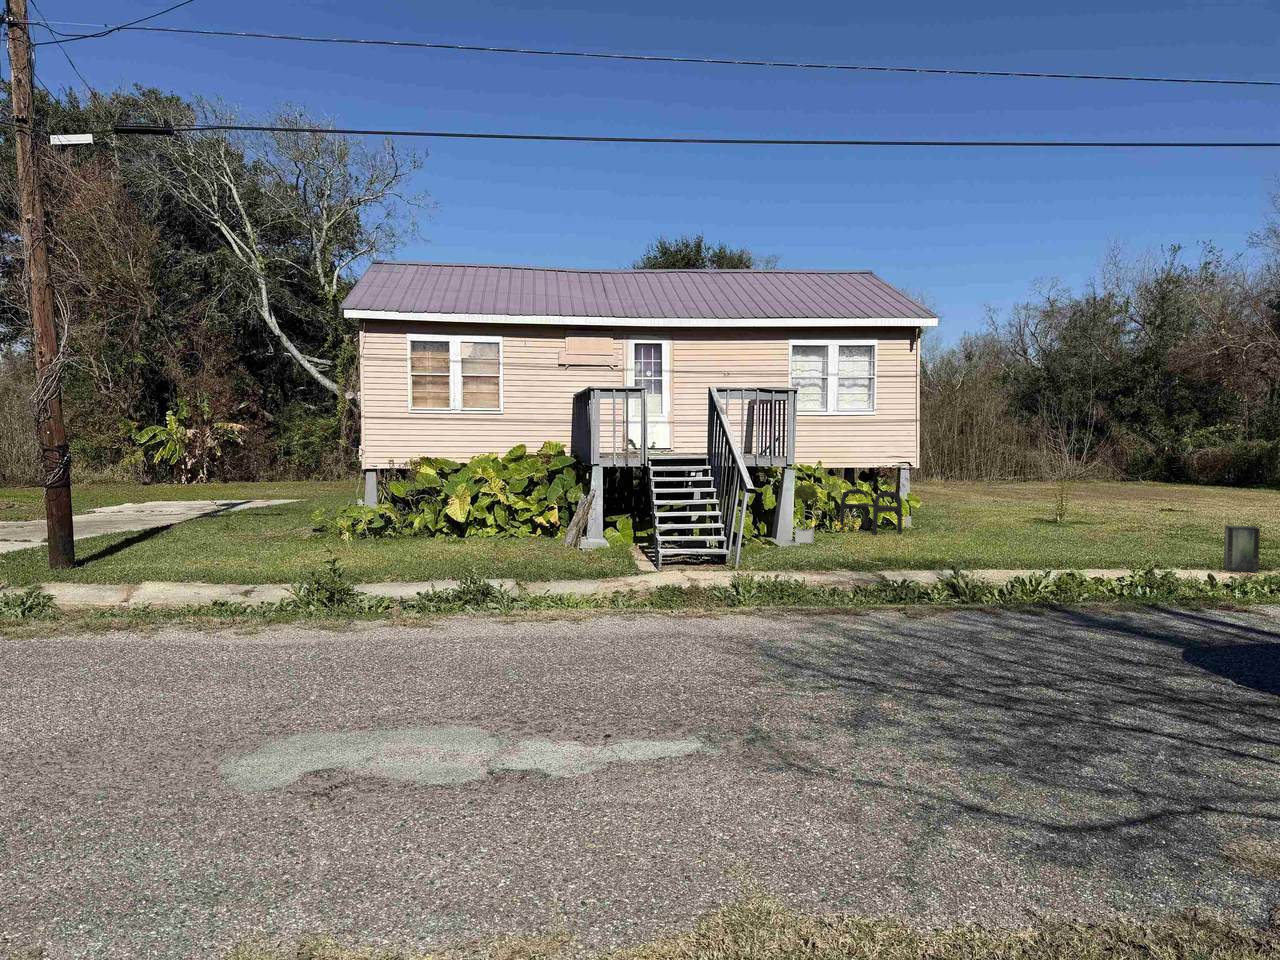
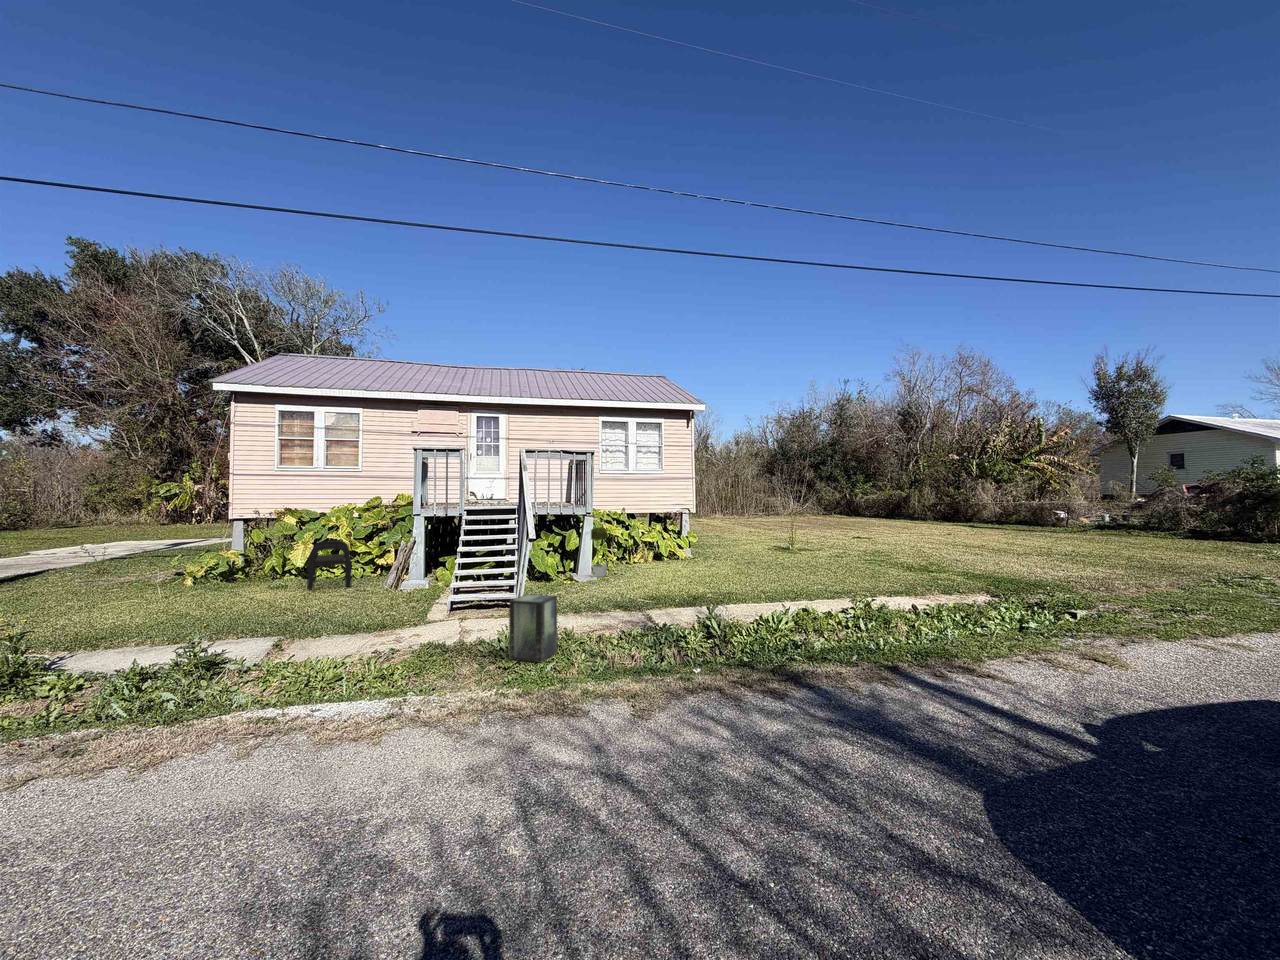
bench: present [839,489,903,535] -> present [307,540,352,590]
storage box: present [1224,525,1260,572] -> present [509,594,557,663]

